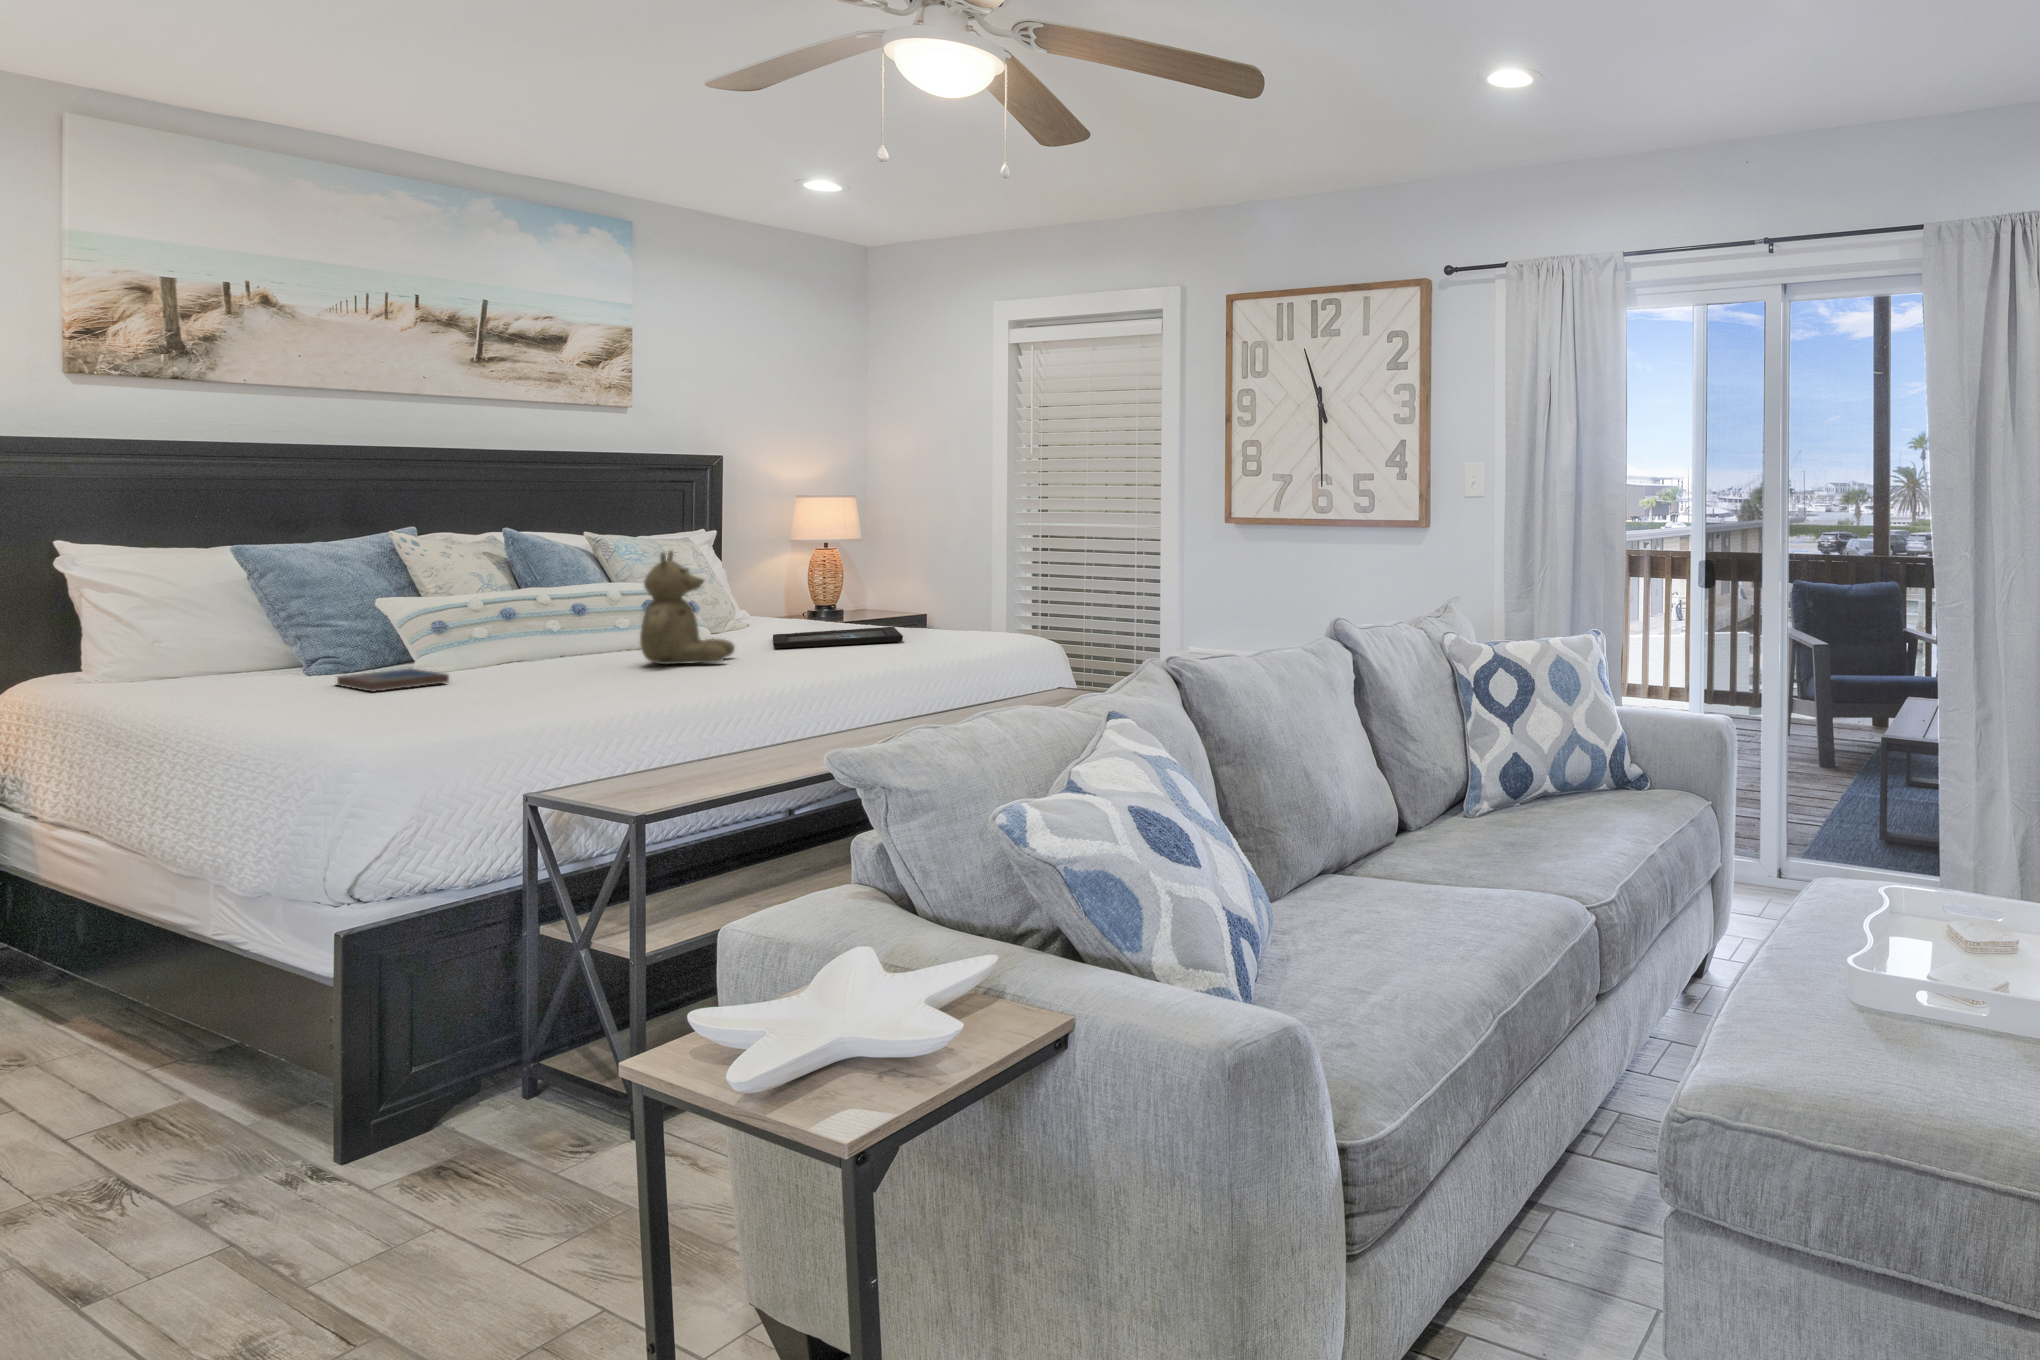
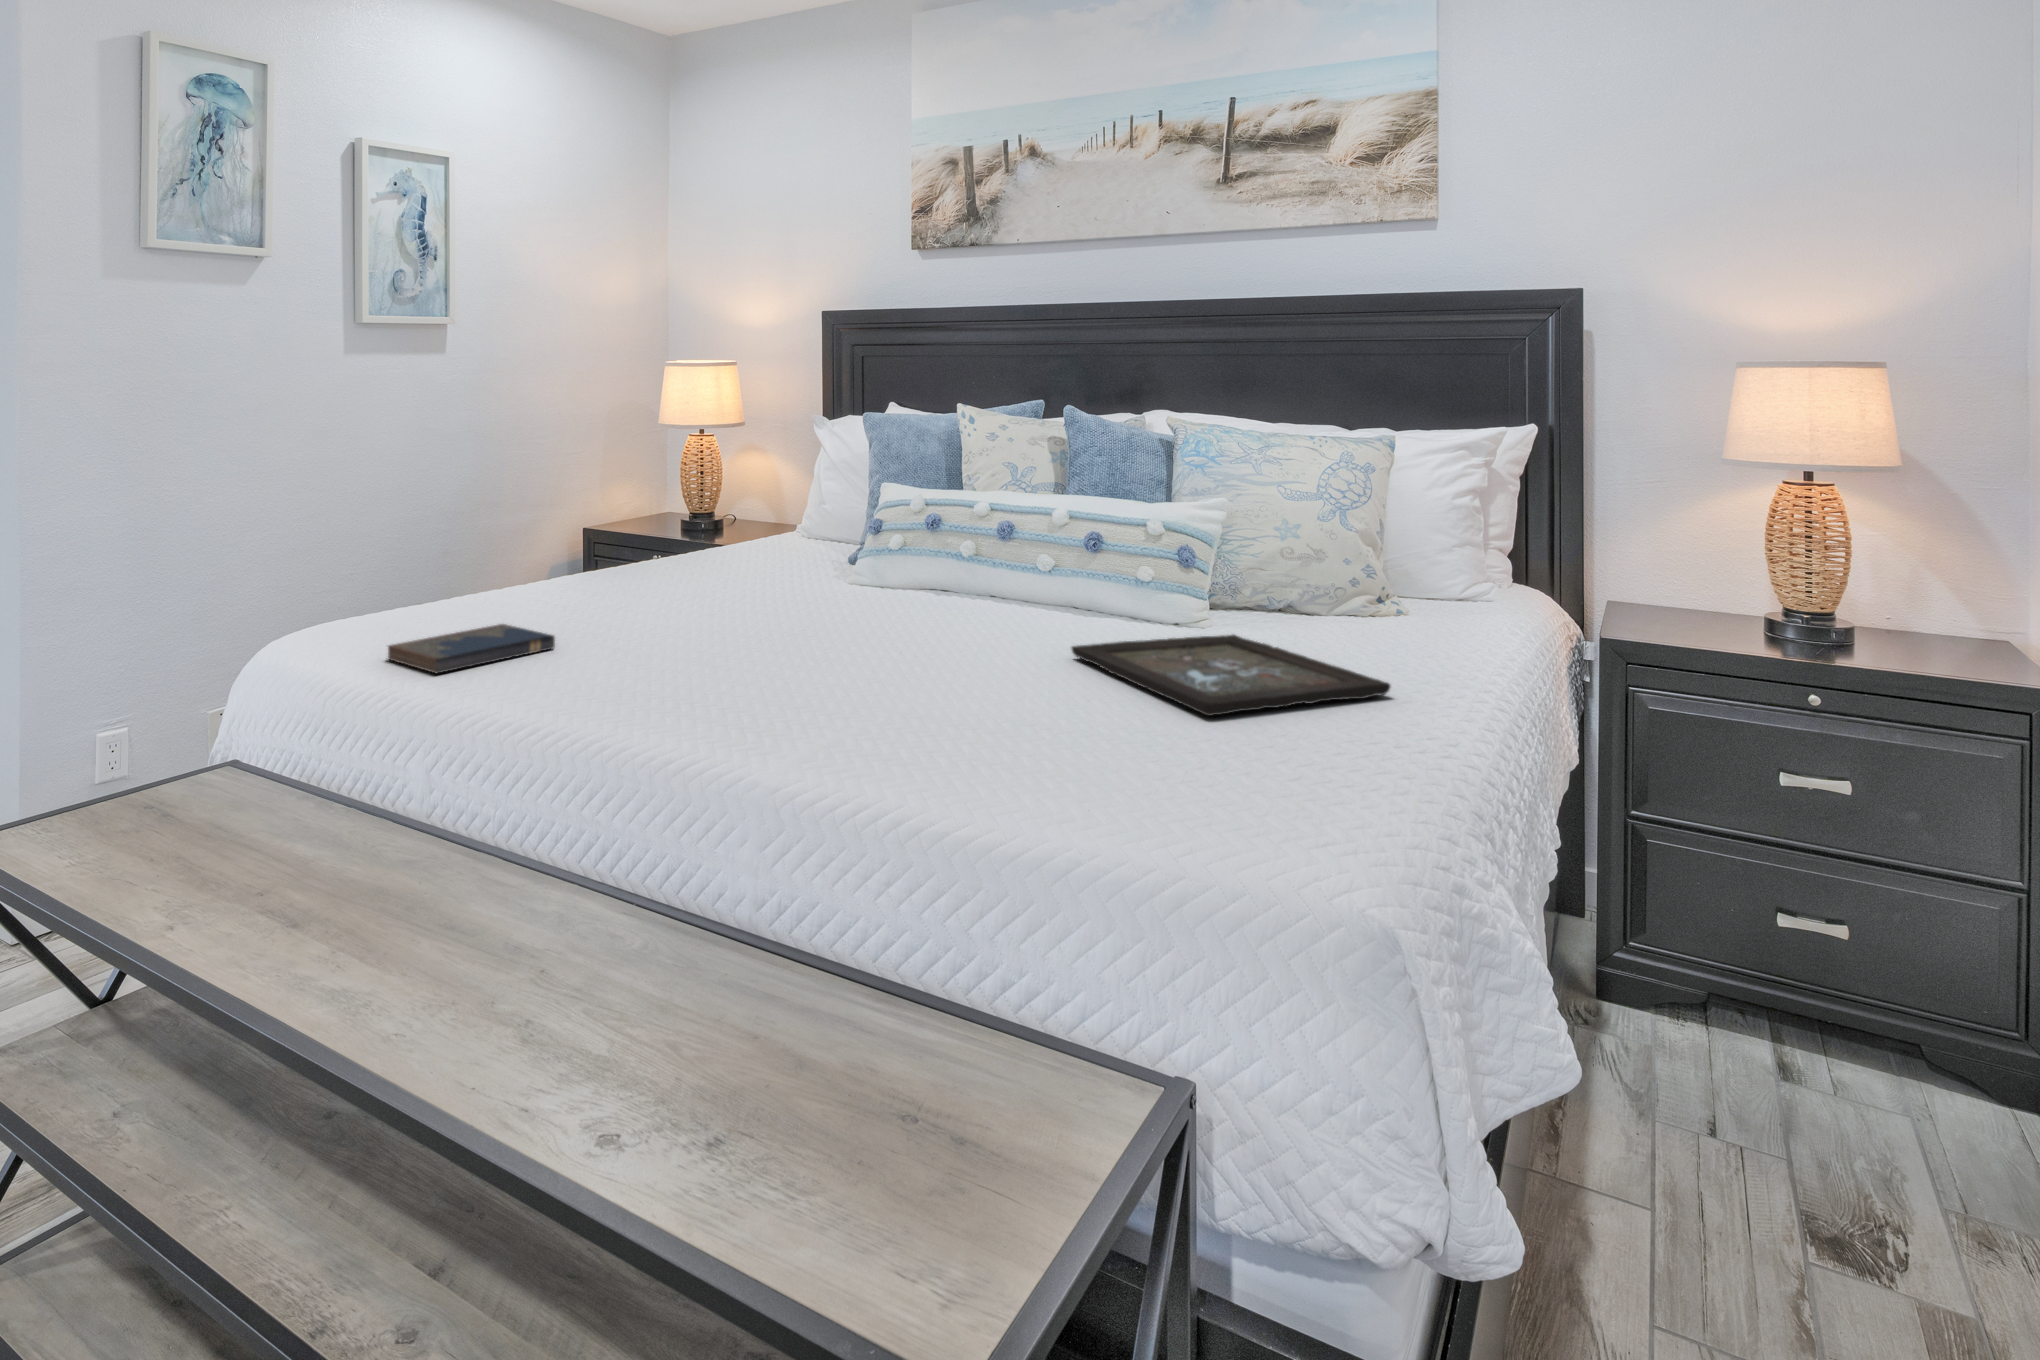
teddy bear: present [640,551,735,664] -> none [821,450,969,650]
hardcover book: present [337,669,449,691] -> present [388,624,555,674]

